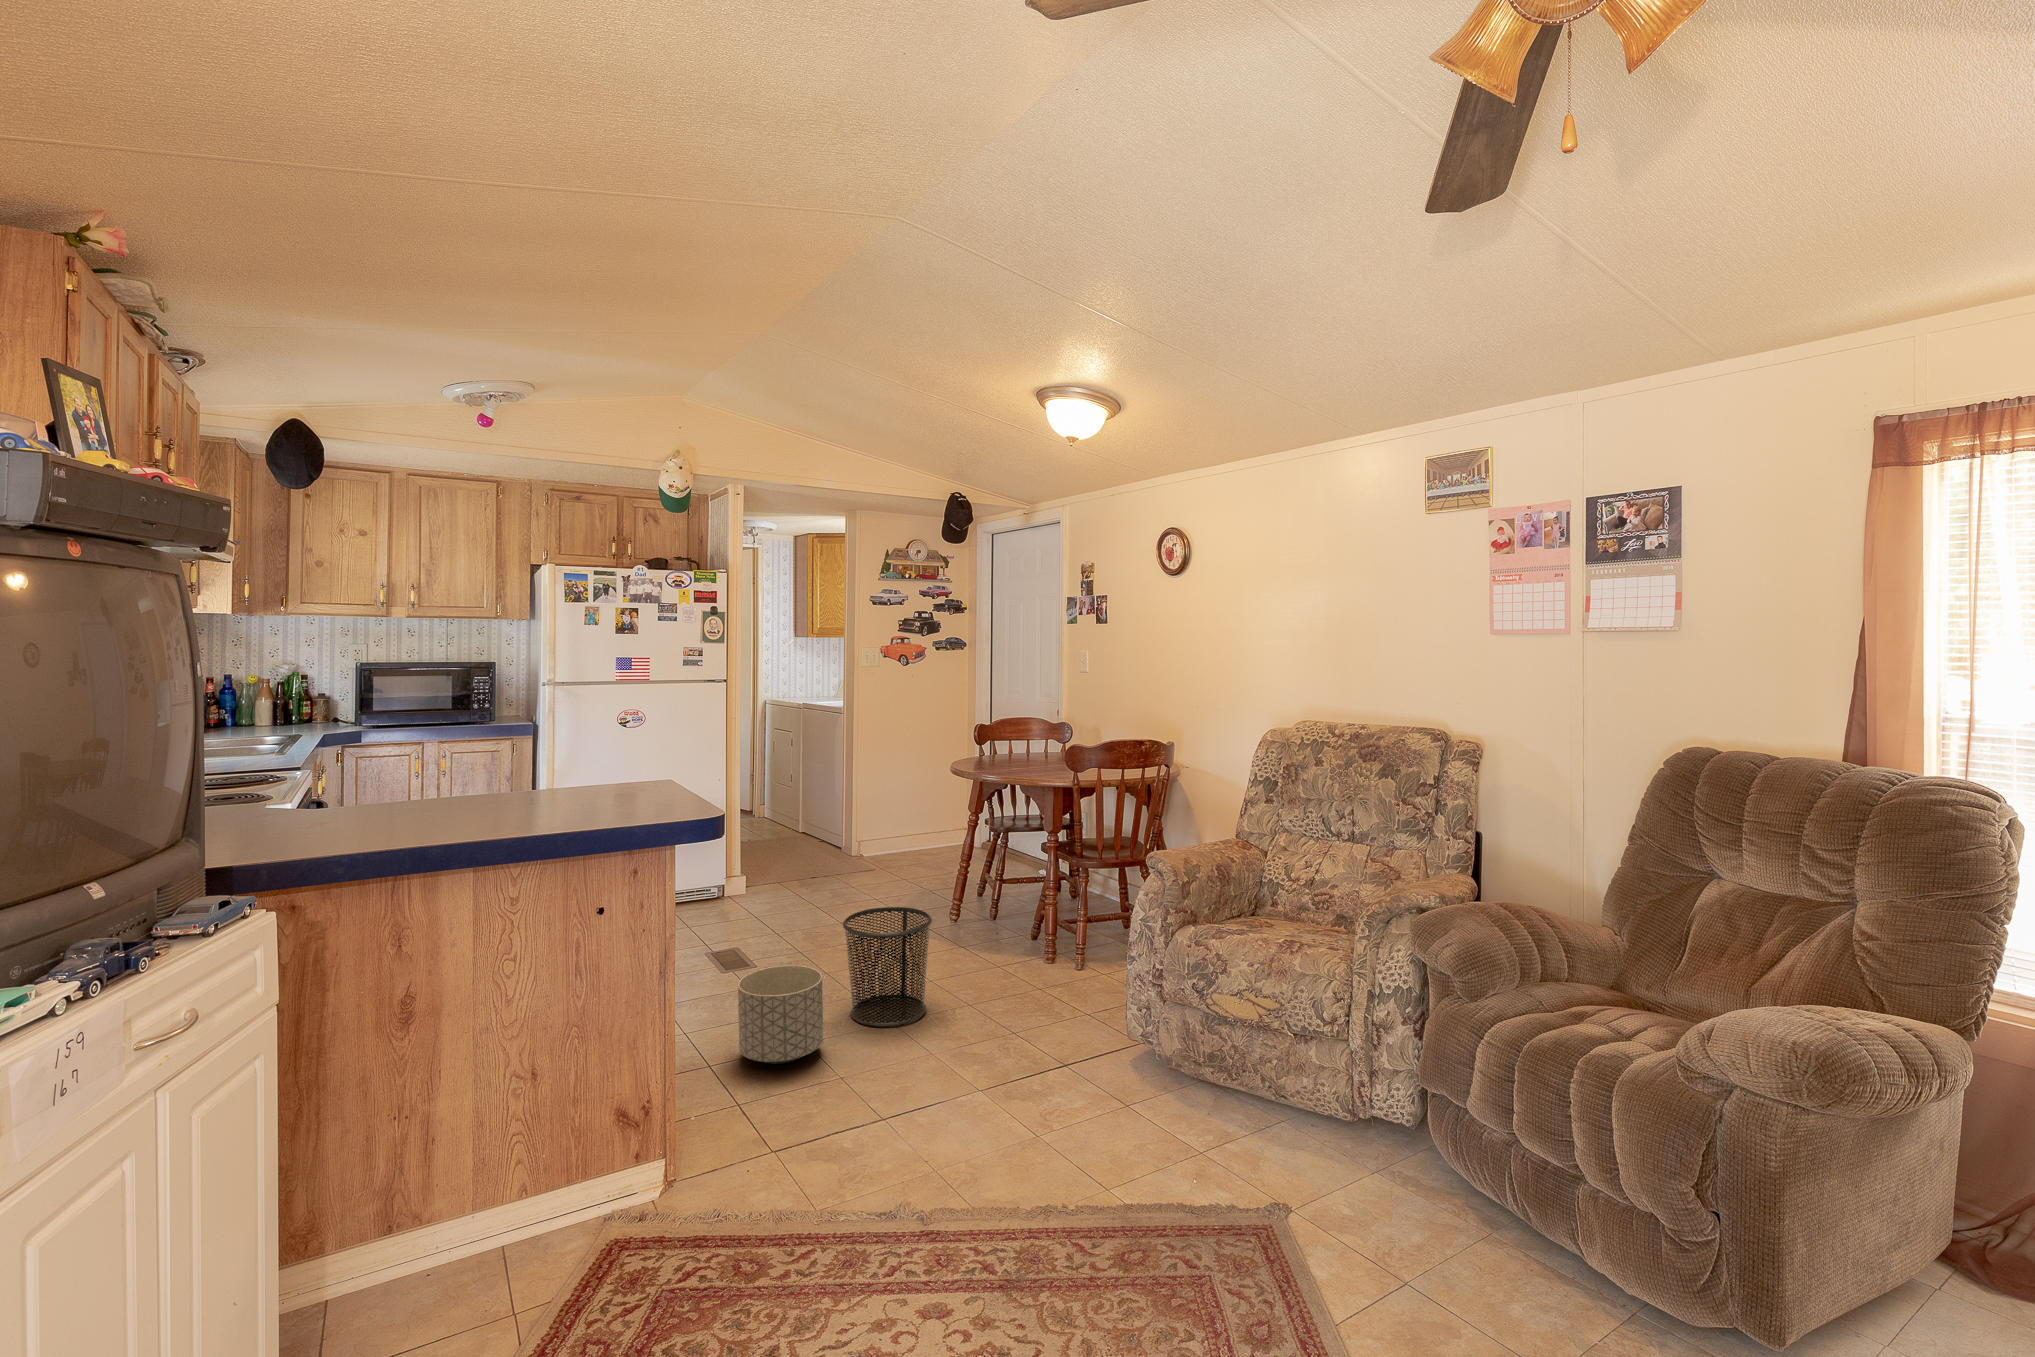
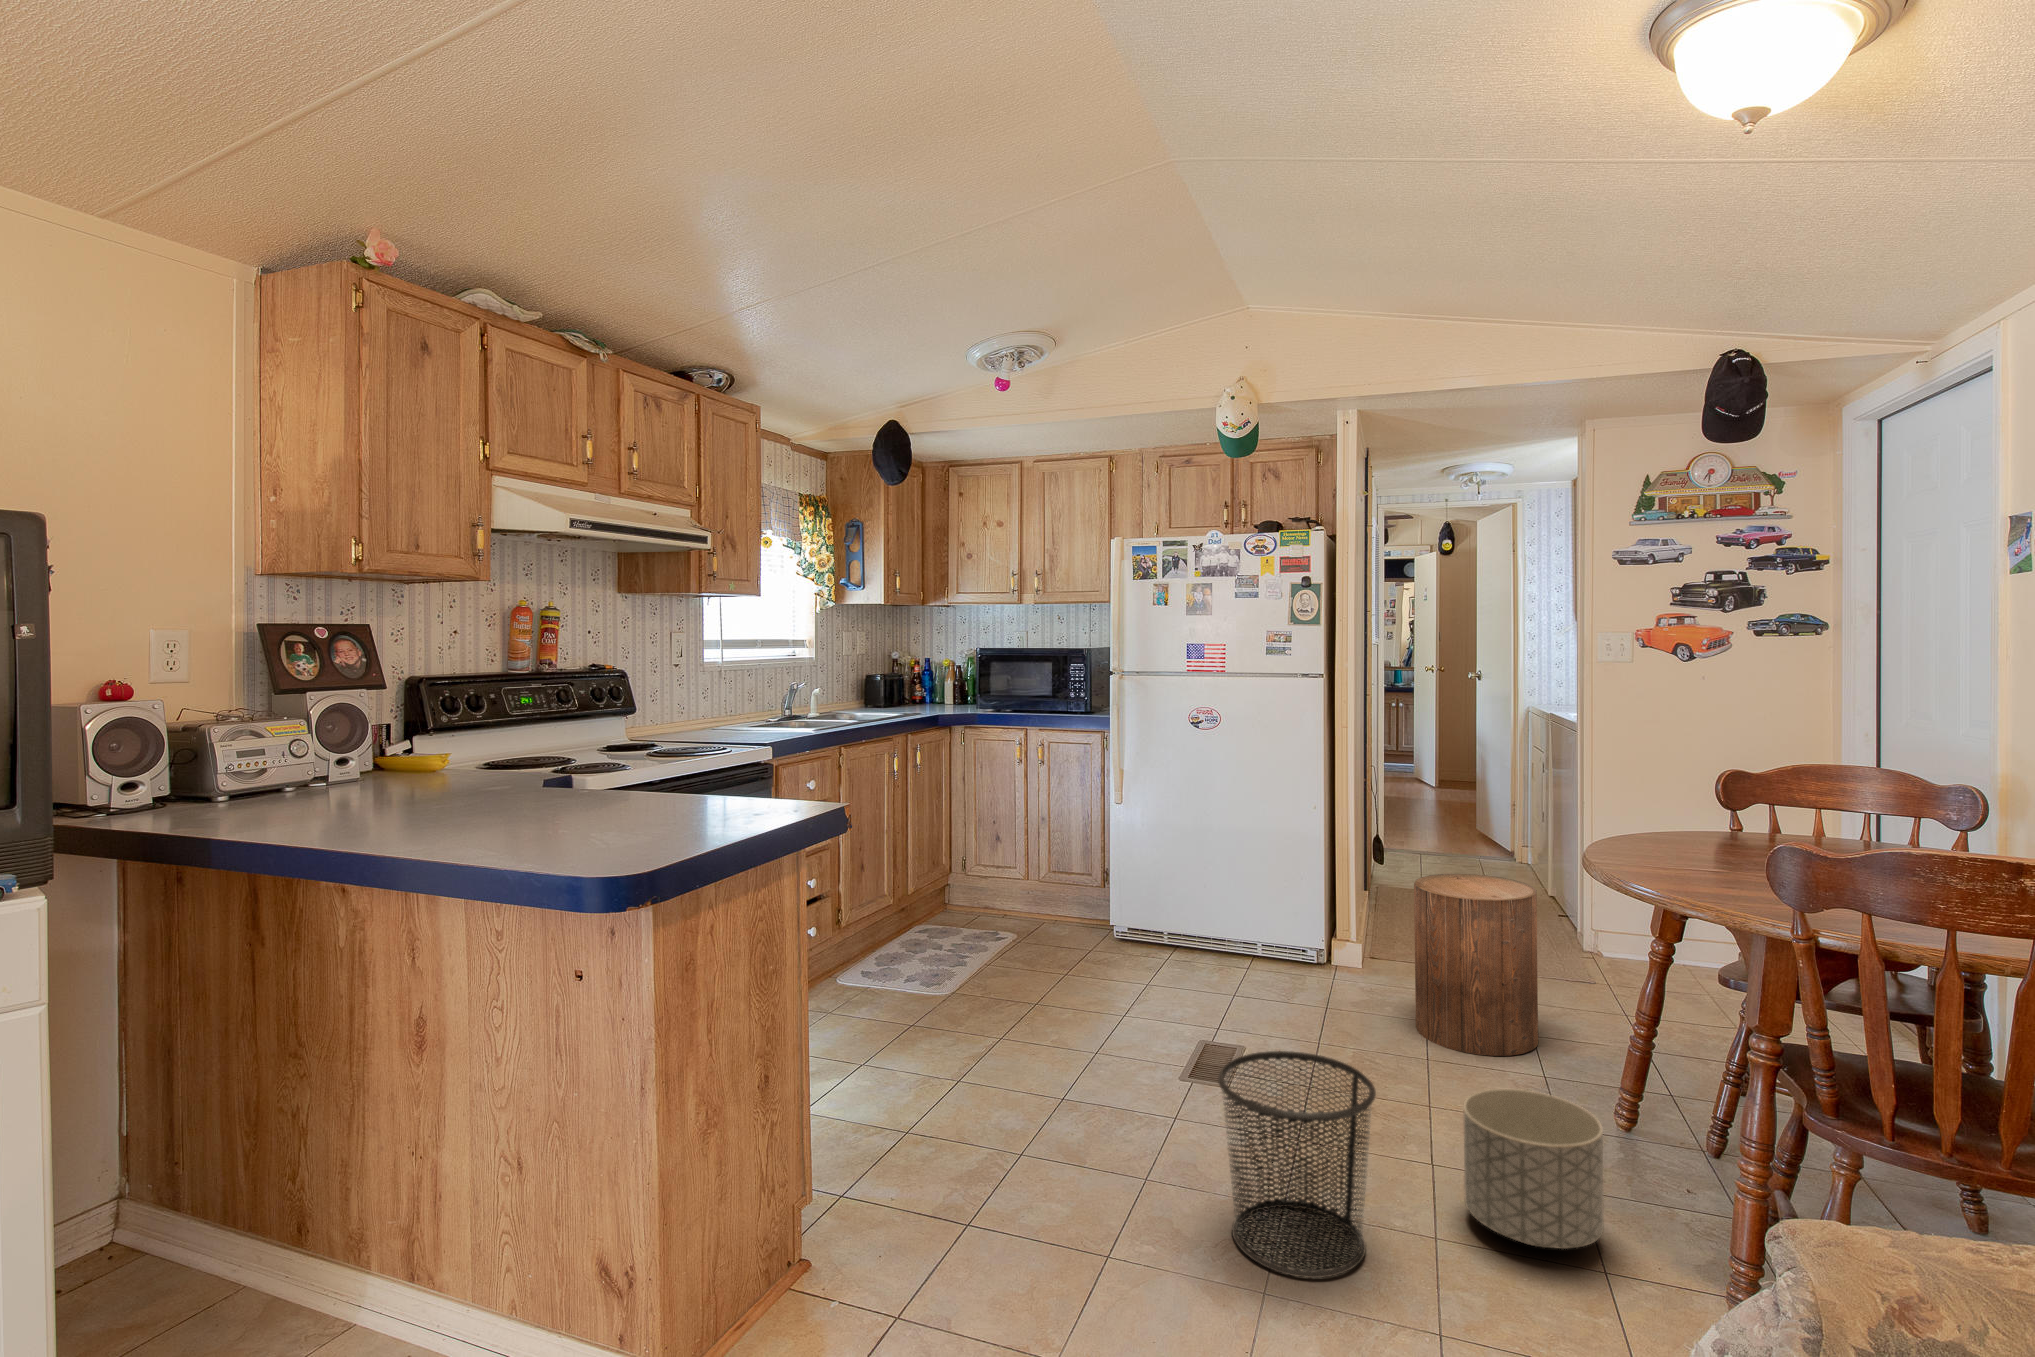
stool: none [816,804,889,914] -> present [1414,874,1538,1056]
planter: present [738,965,823,1064] -> present [1463,1089,1604,1249]

